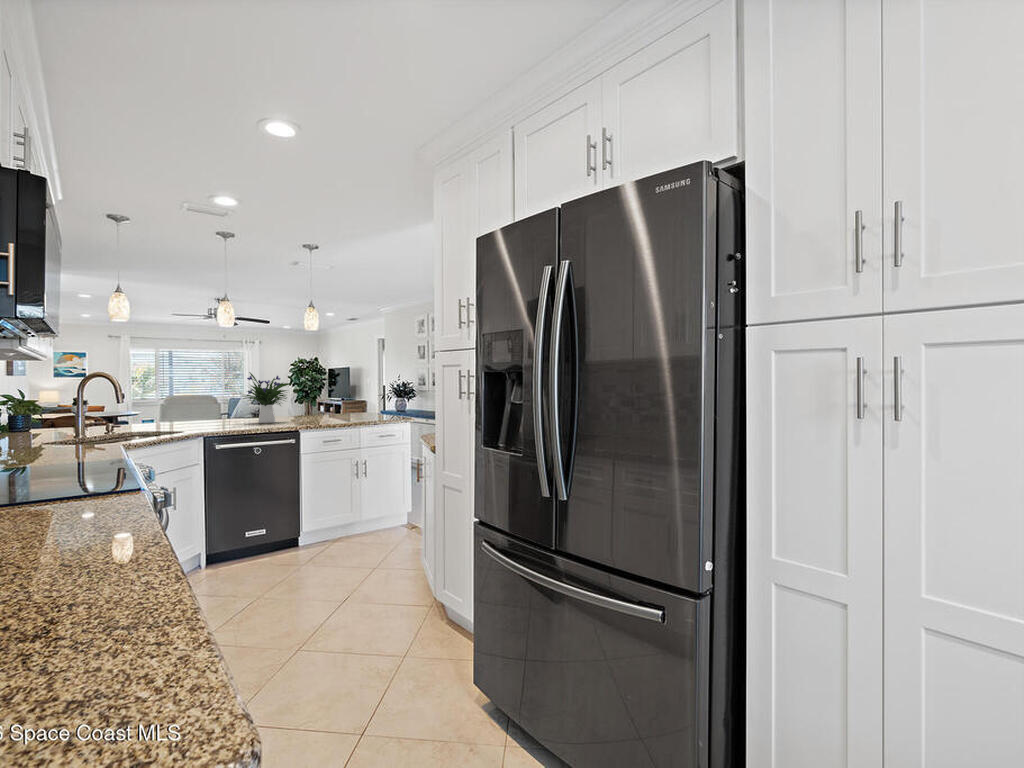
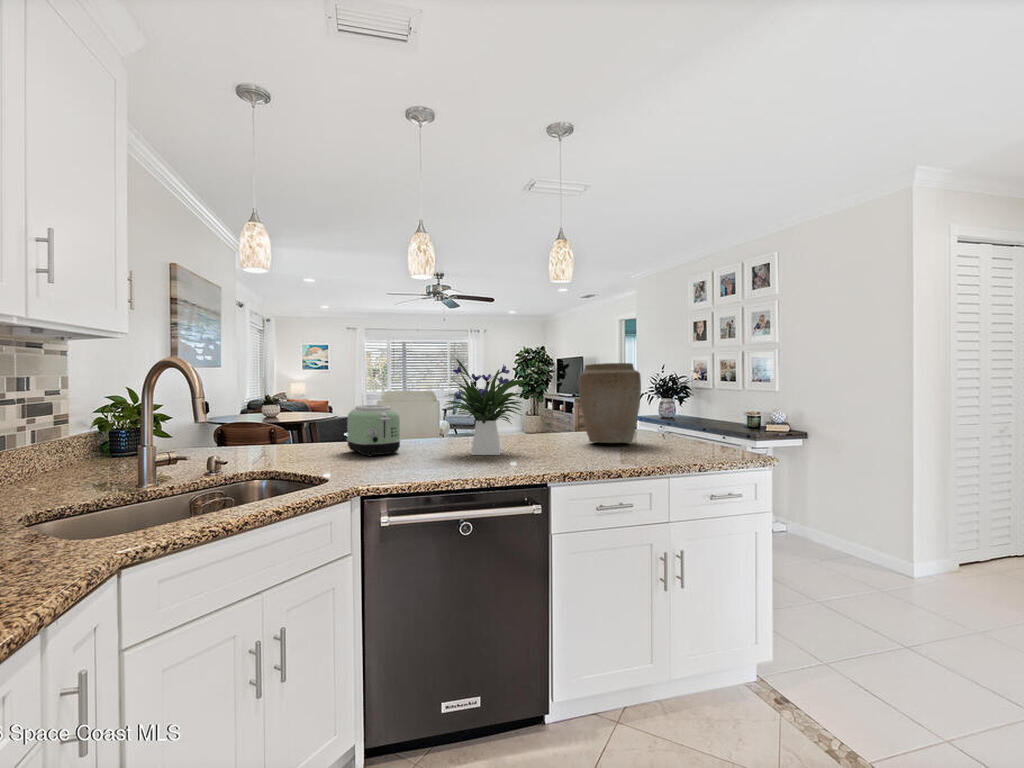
vase: none [322,375,356,417] -> present [579,363,641,443]
toaster: none [178,398,215,425] -> present [347,405,401,456]

